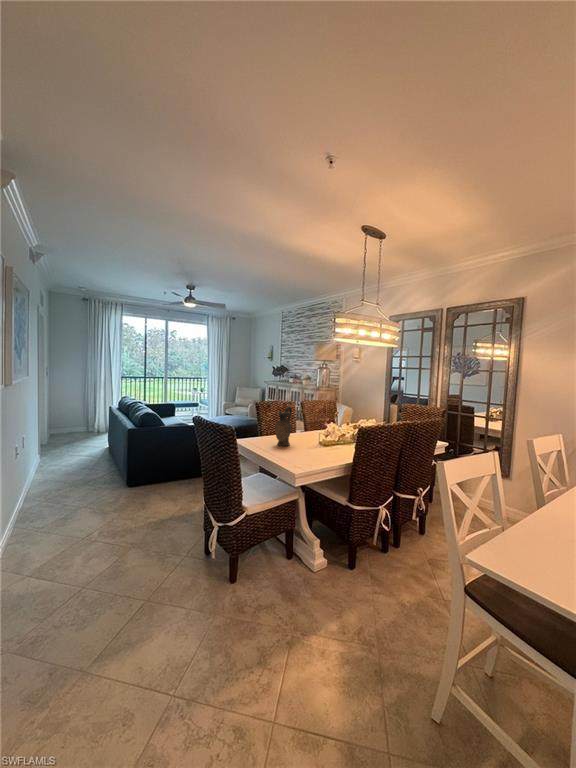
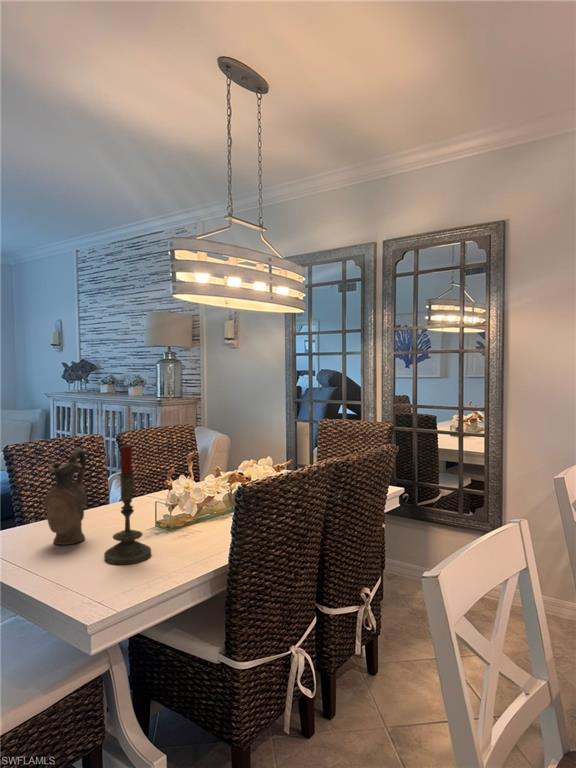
candle: none [299,404,318,456] -> present [104,445,151,564]

